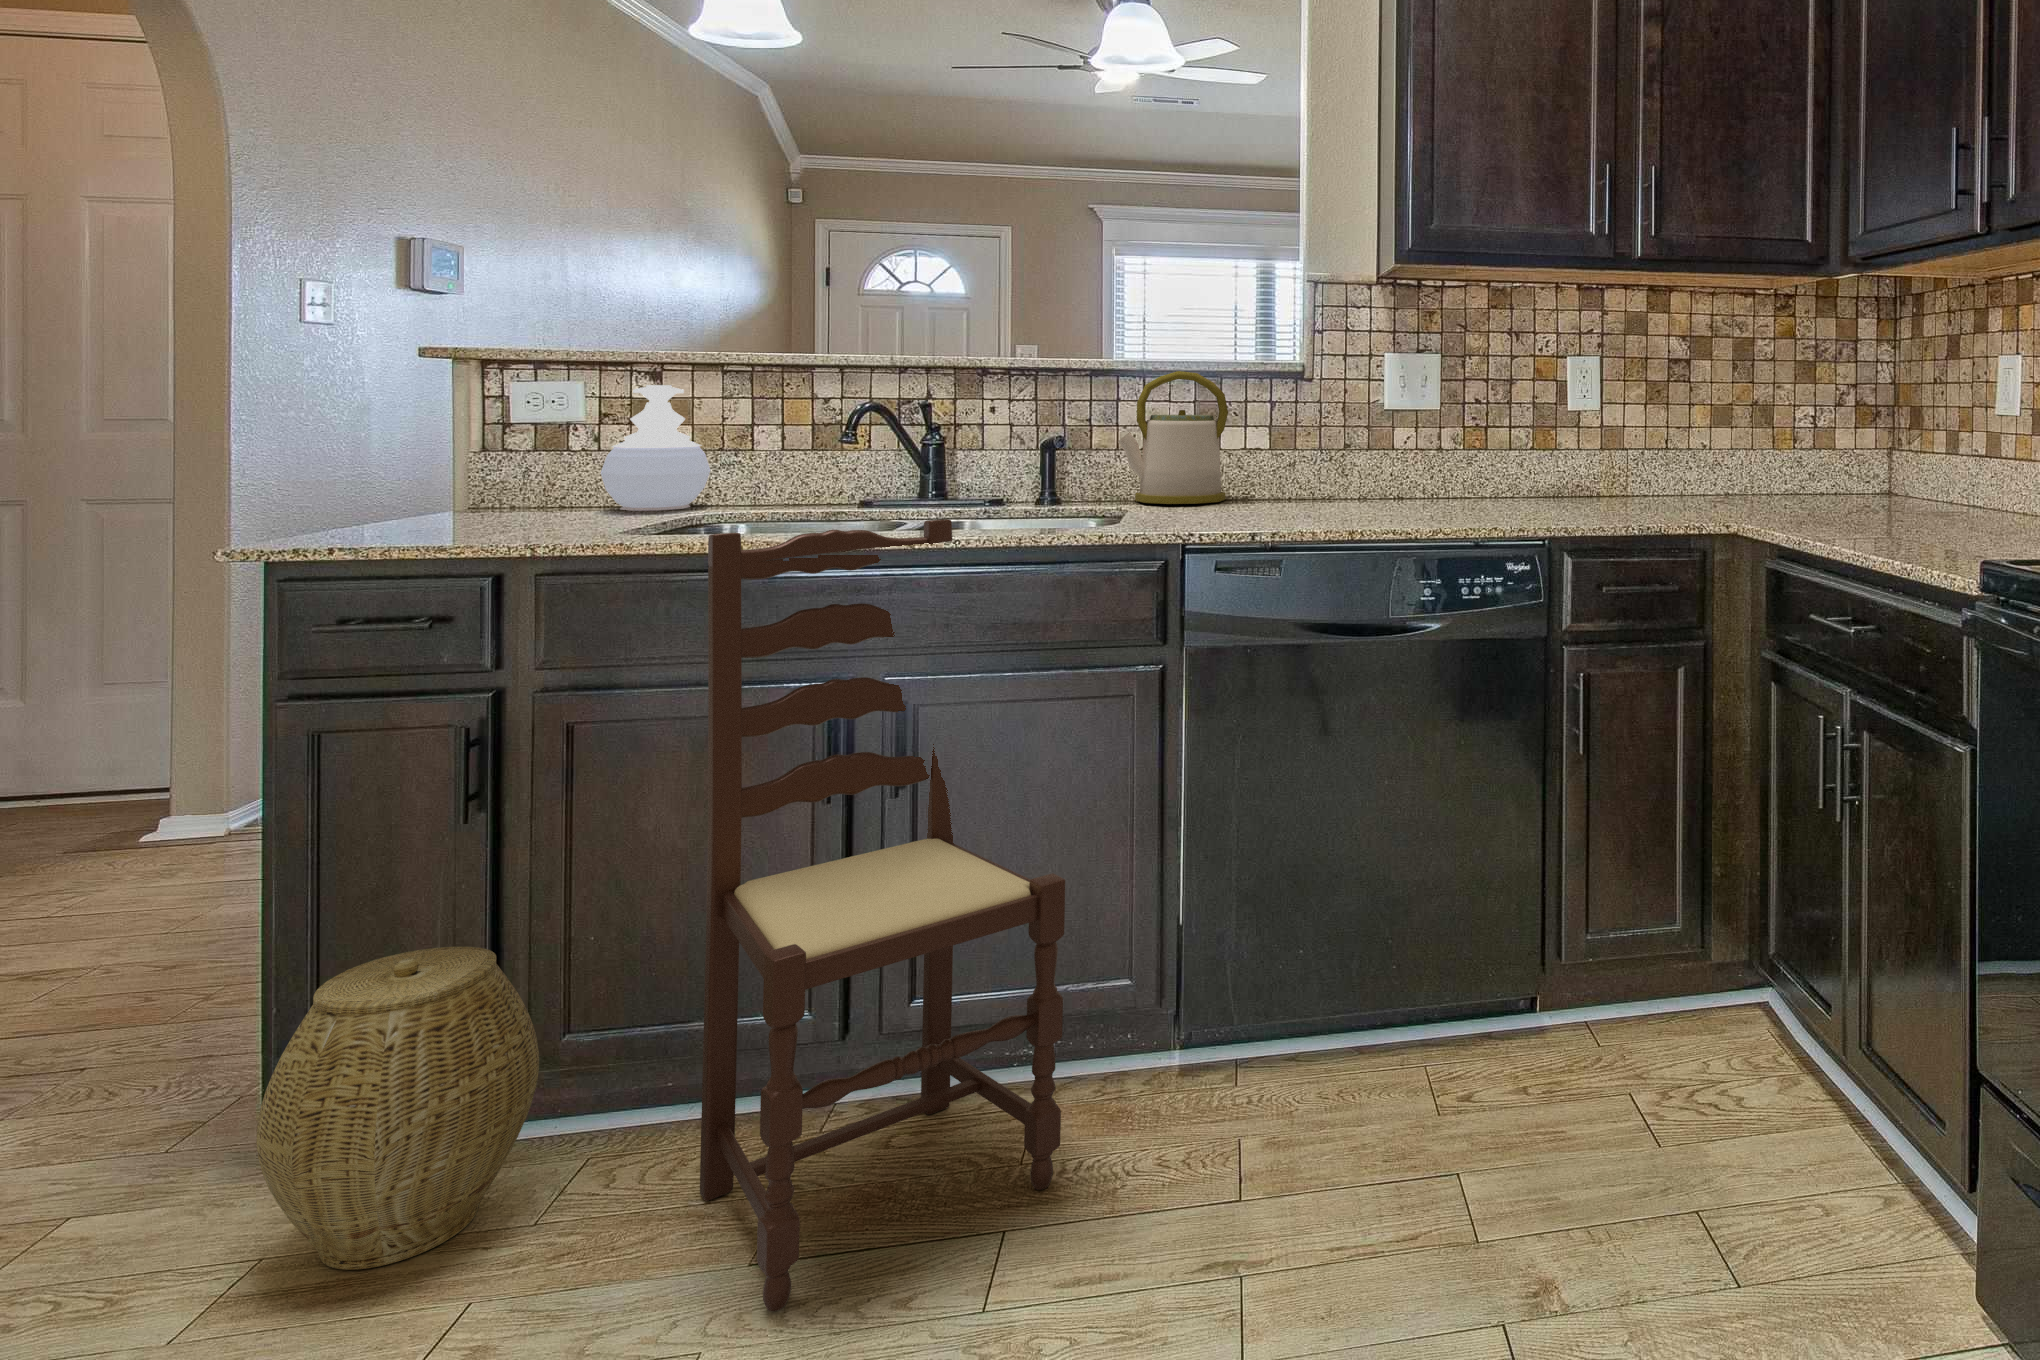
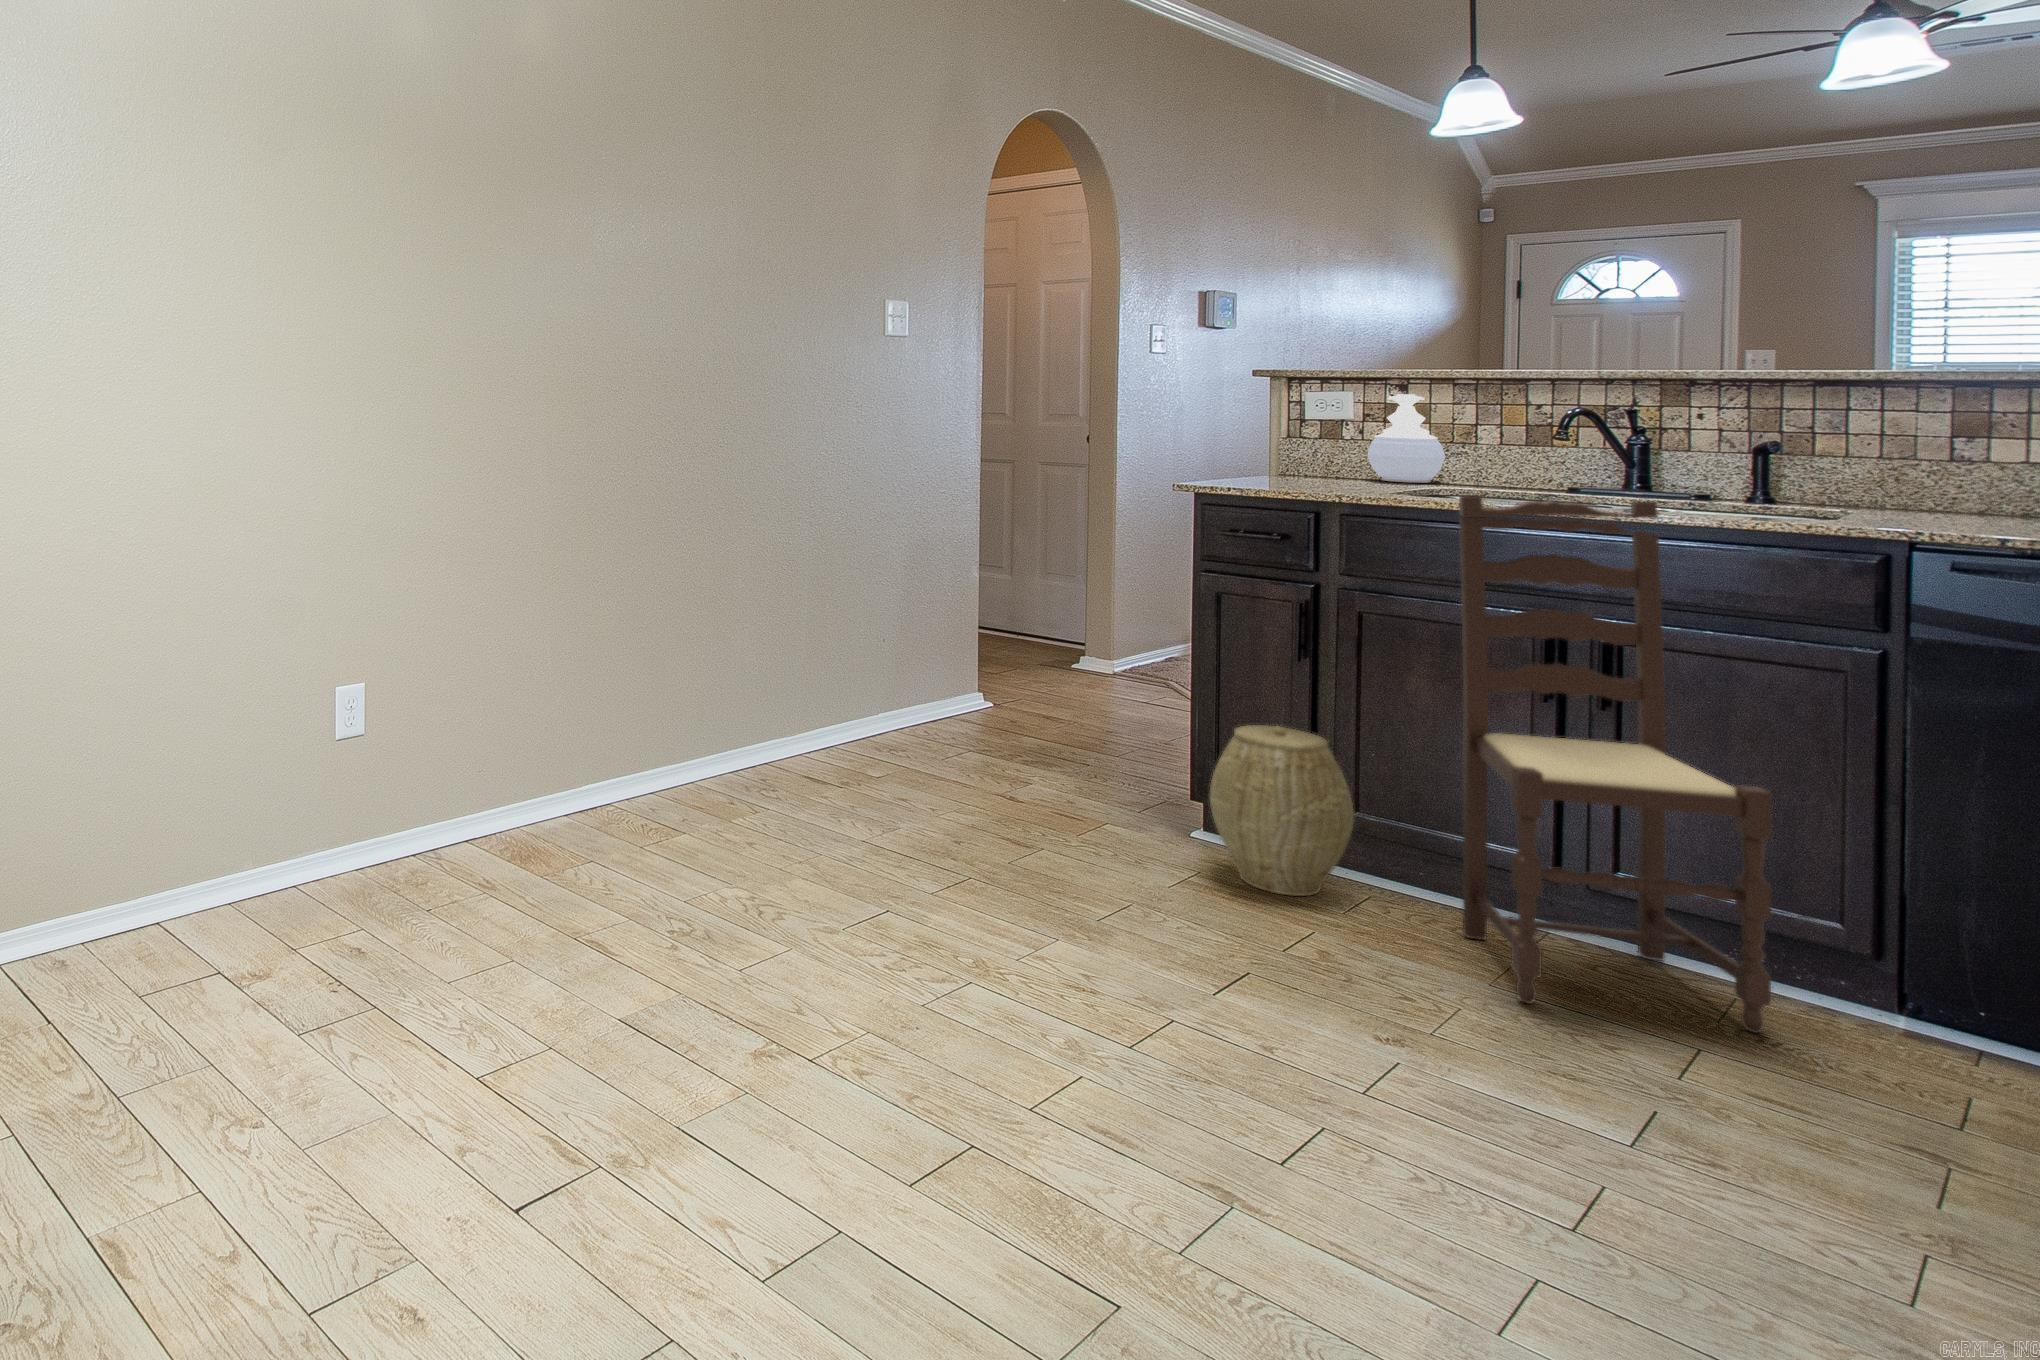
kettle: present [1118,371,1228,504] -> none [1844,384,1992,513]

